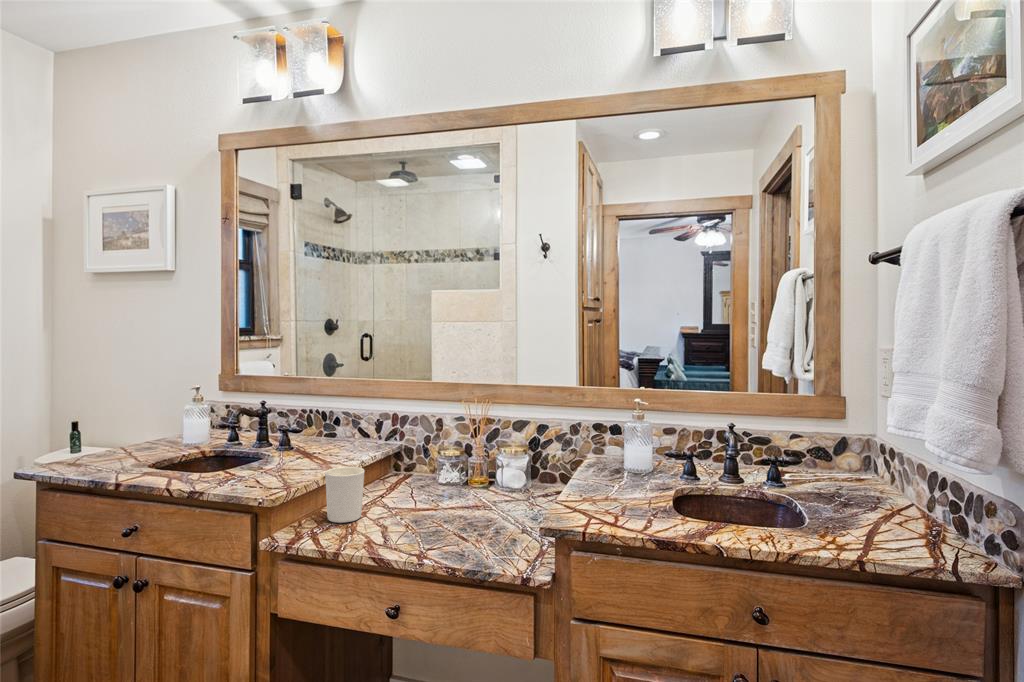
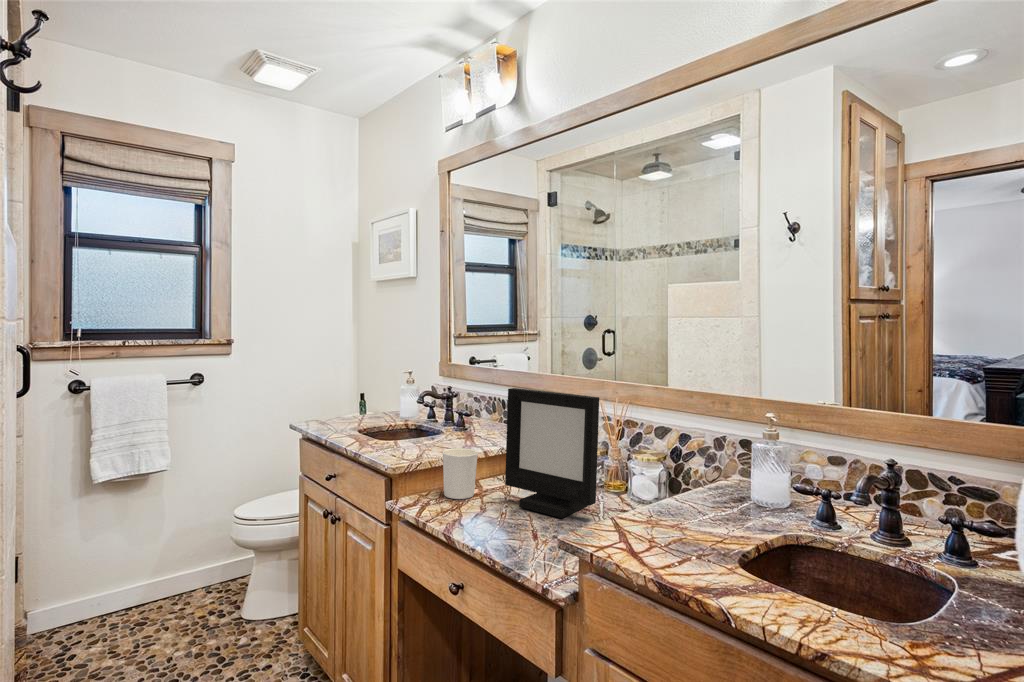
picture frame: none [399,397,500,517] -> present [505,388,599,518]

